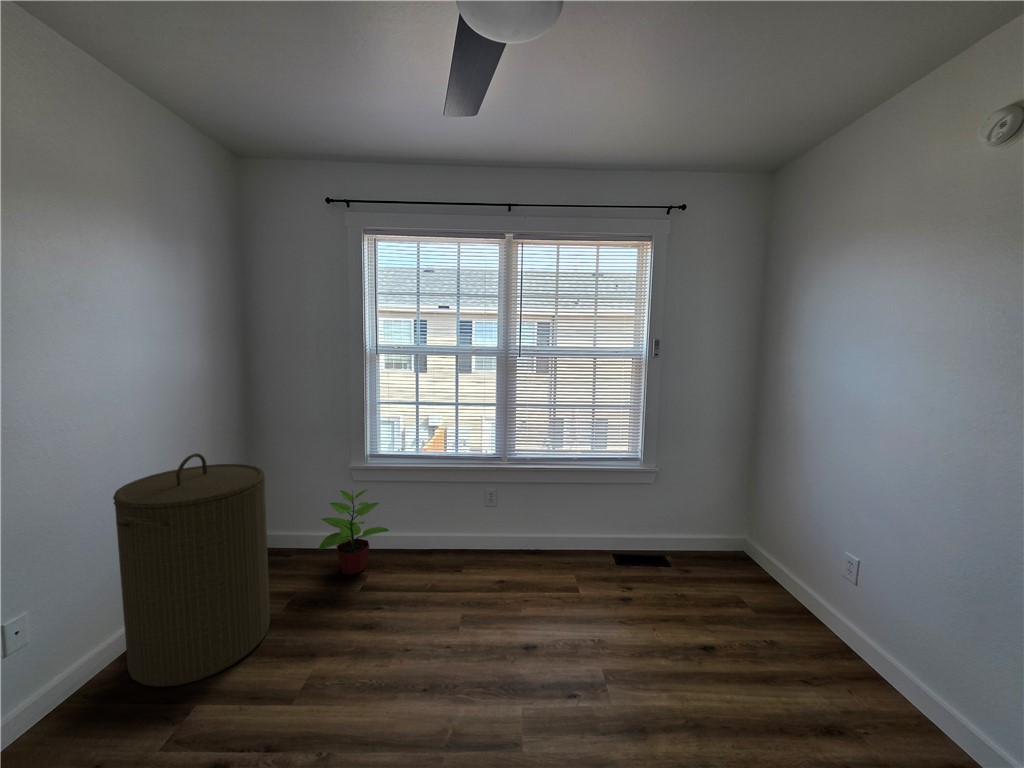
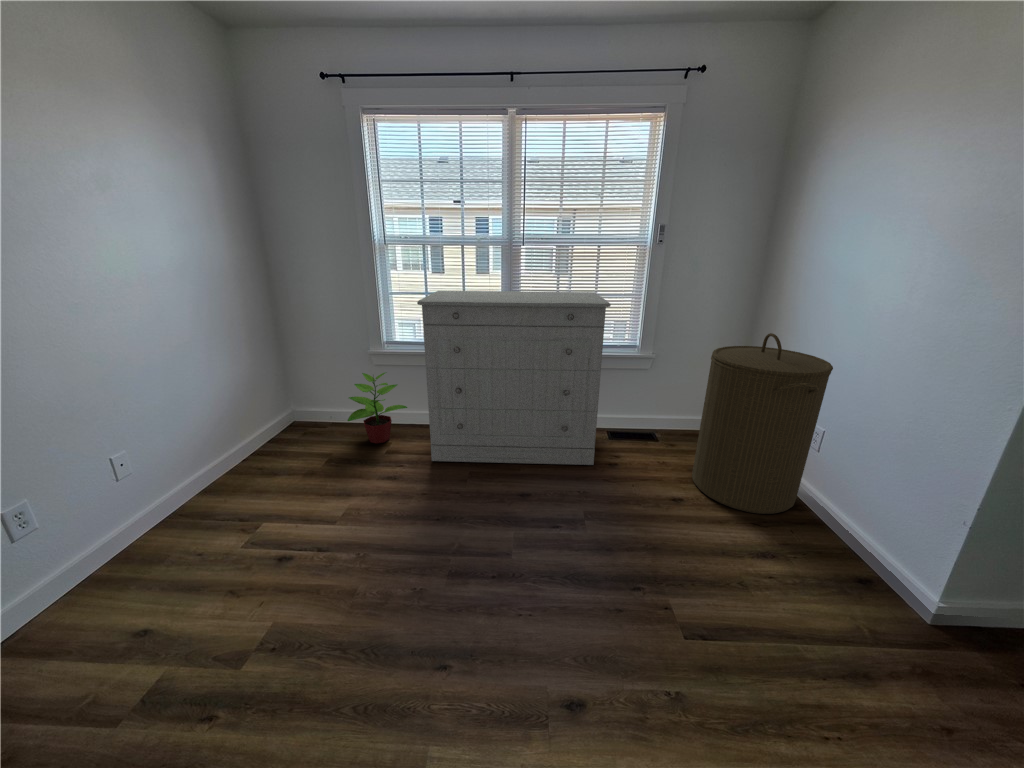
dresser: none [410,401,615,600] -> present [417,291,611,465]
laundry hamper: present [113,453,270,687] -> present [692,333,833,514]

